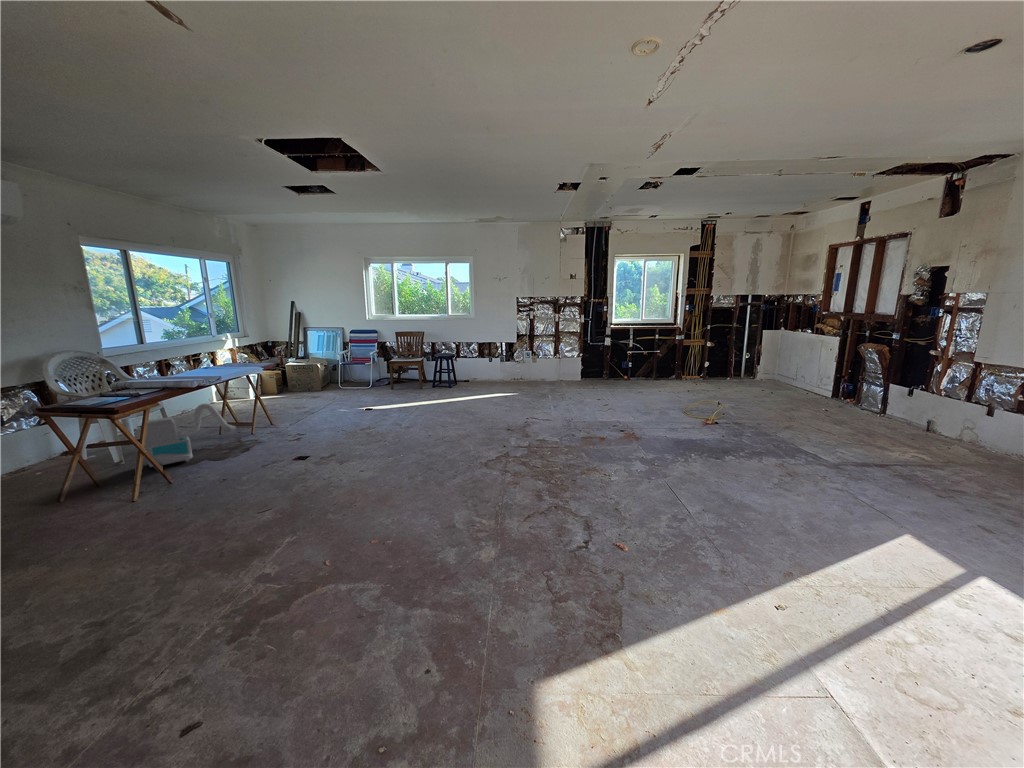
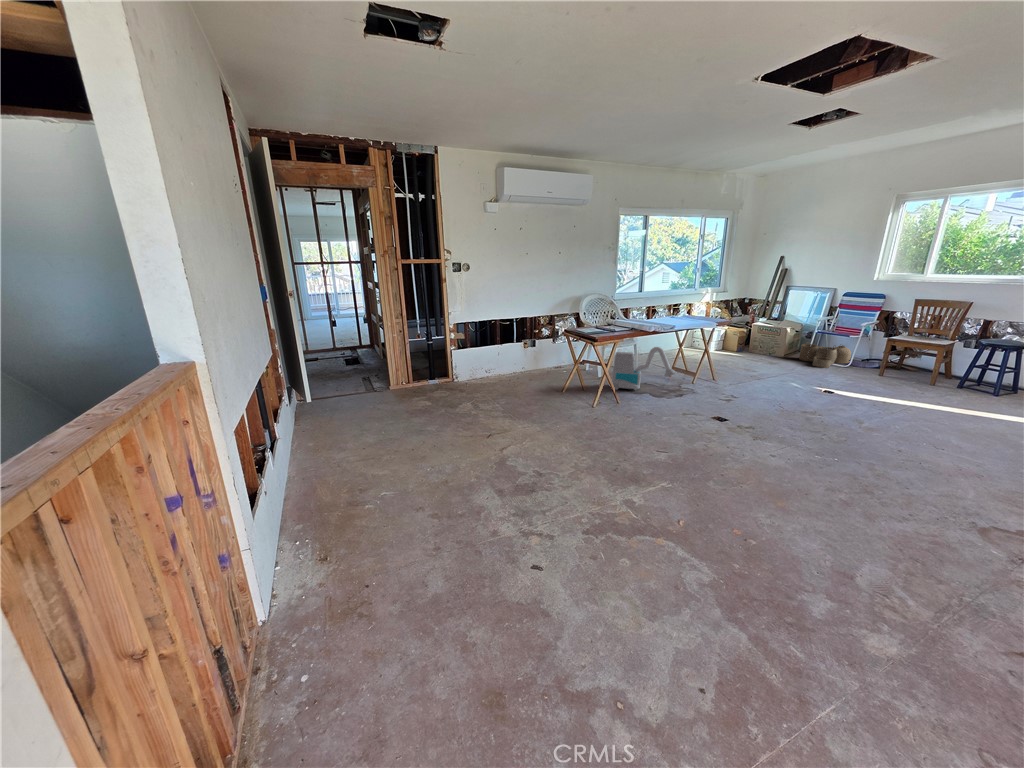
woven basket: none [332,372,369,393] -> present [799,343,851,368]

